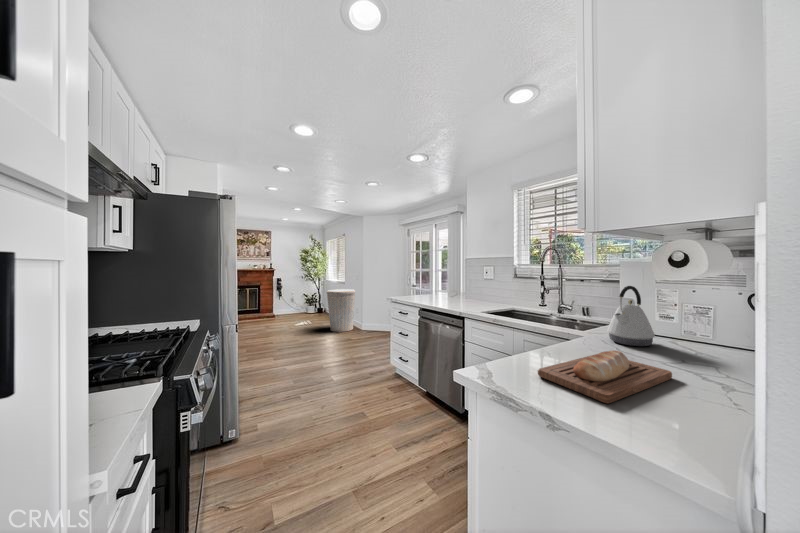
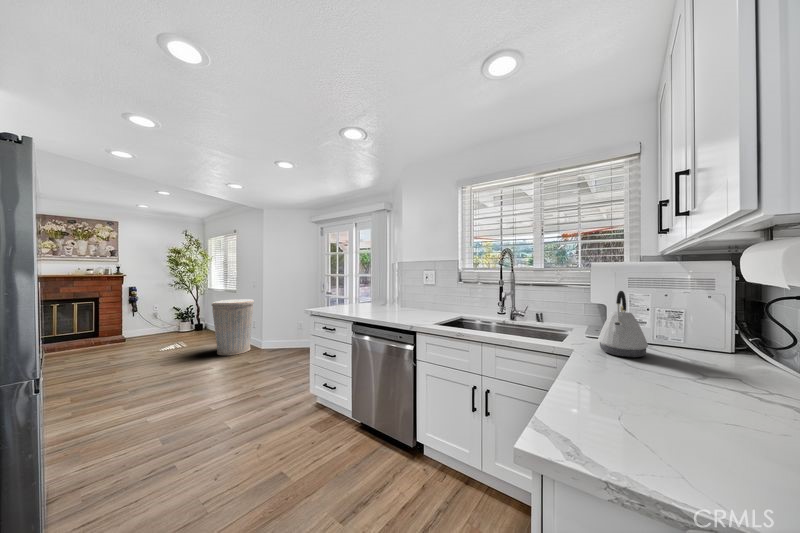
bread loaf: present [538,351,672,403] -> none [611,374,755,469]

